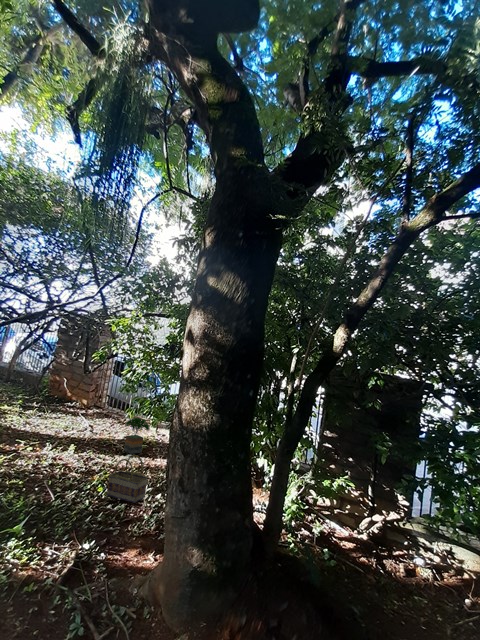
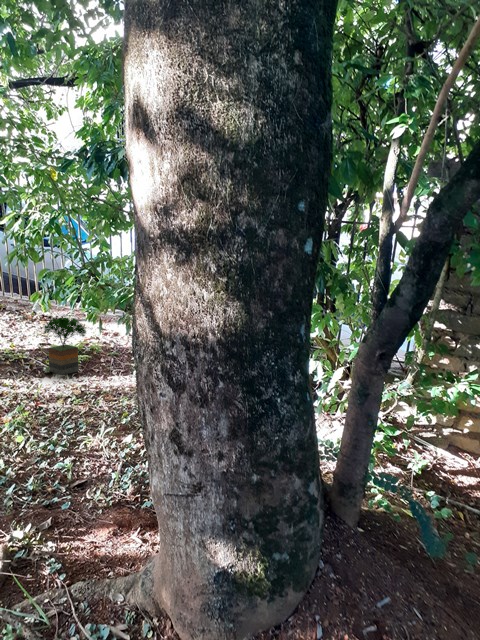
basket: present [107,455,148,503] -> none [34,378,101,453]

